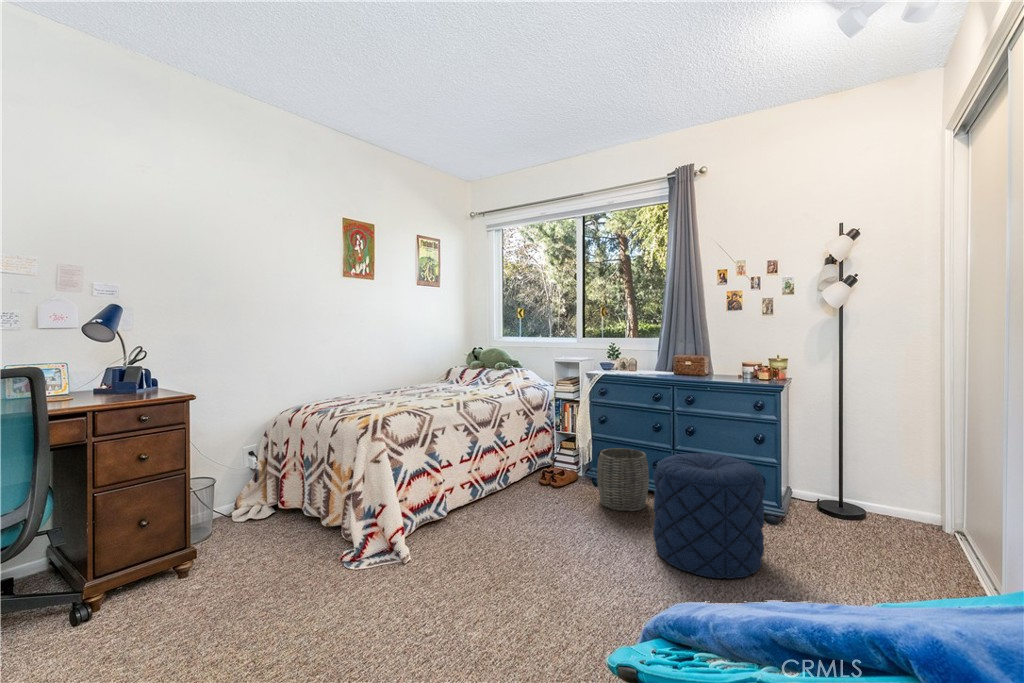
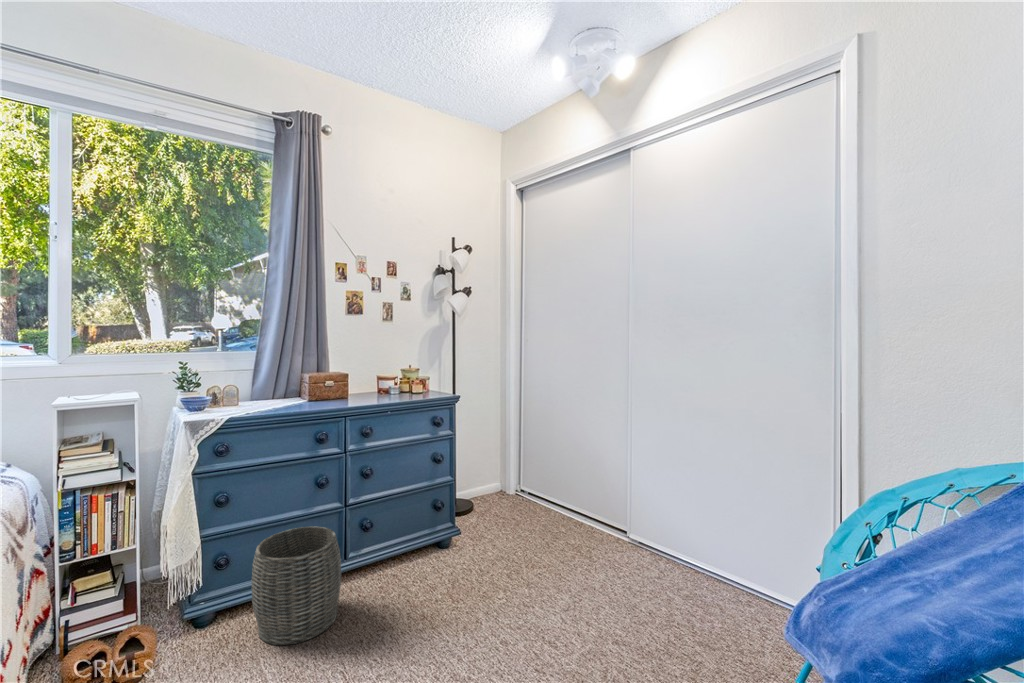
pouf: present [653,453,765,579] -> none [426,485,548,648]

